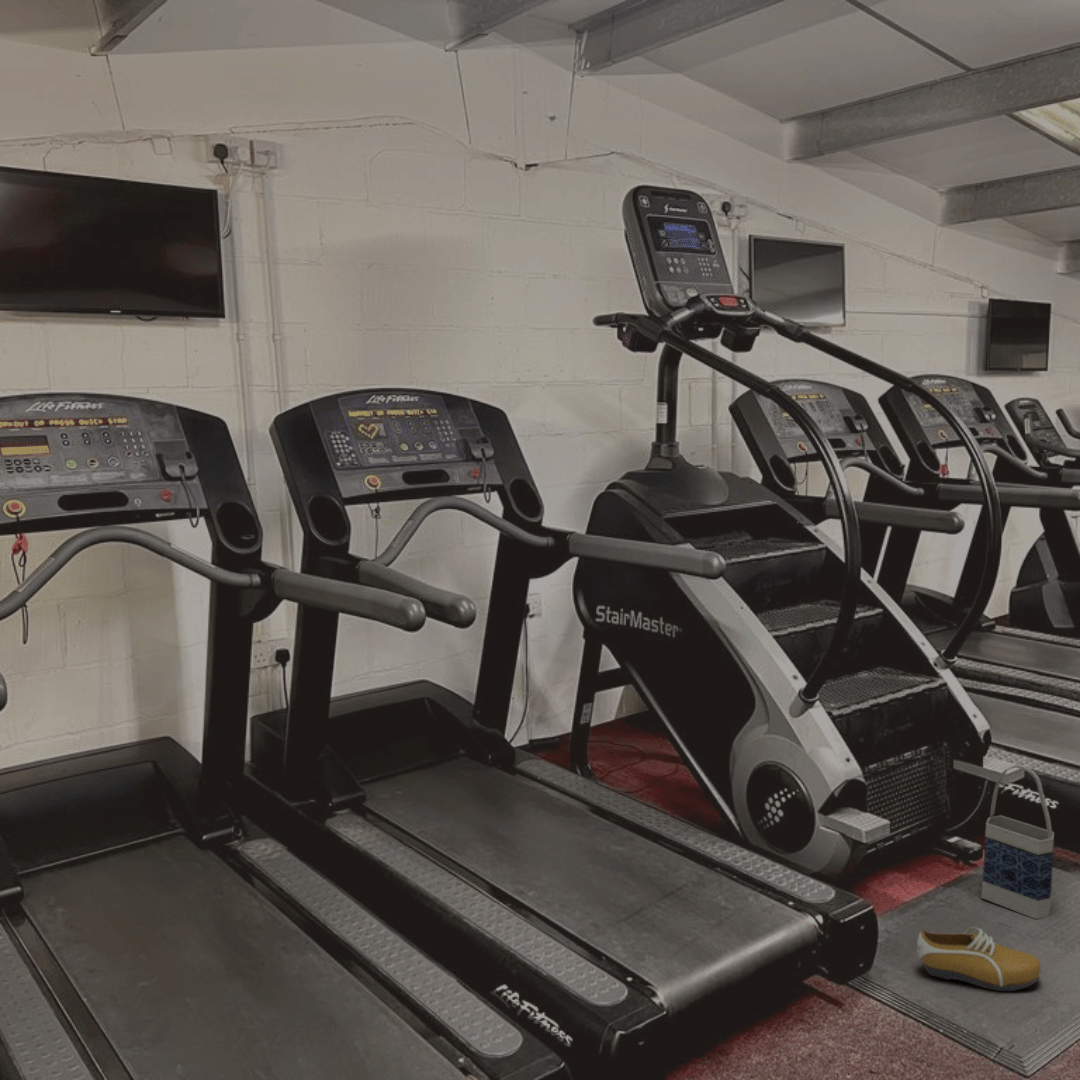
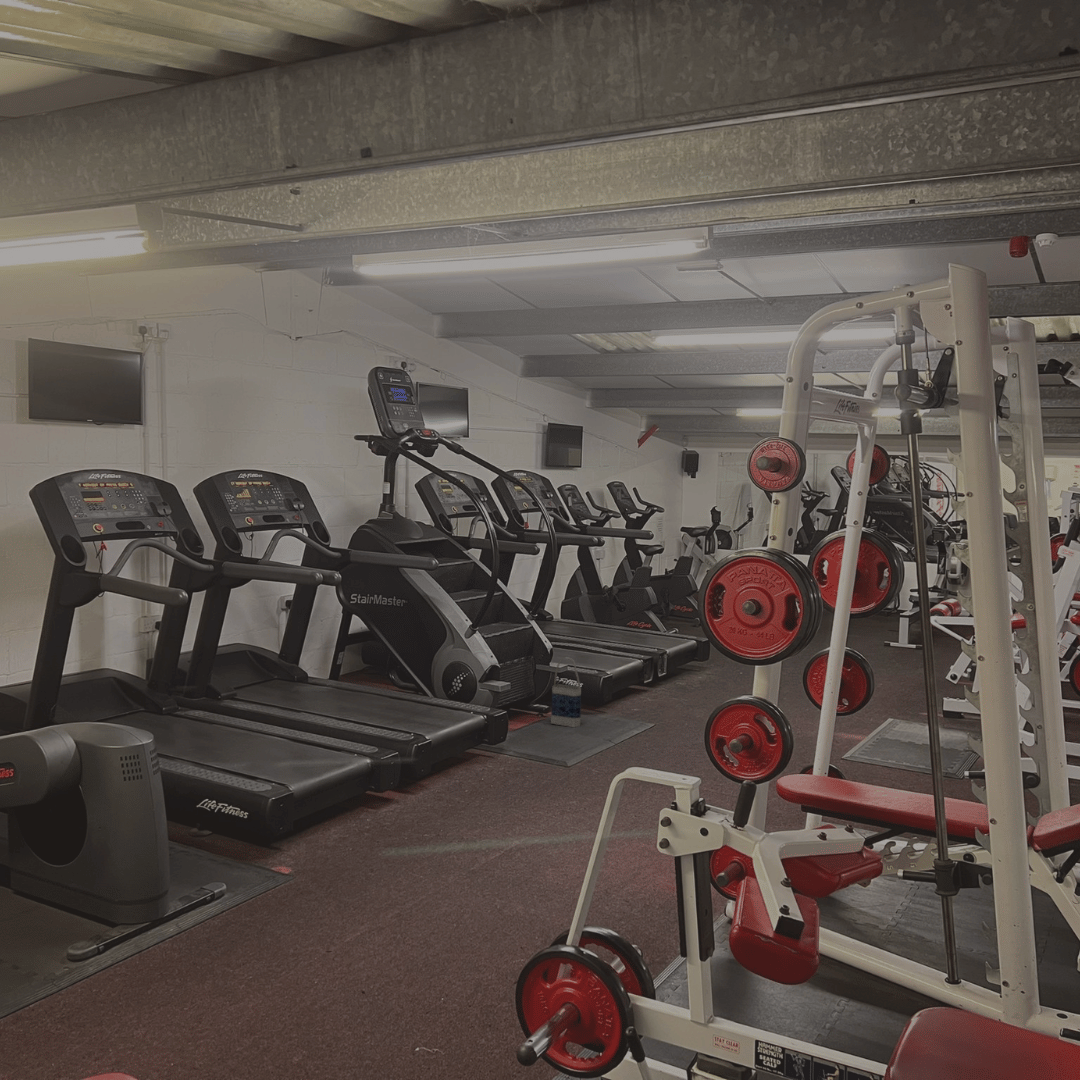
shoe: present [917,927,1041,991] -> none [525,722,575,746]

